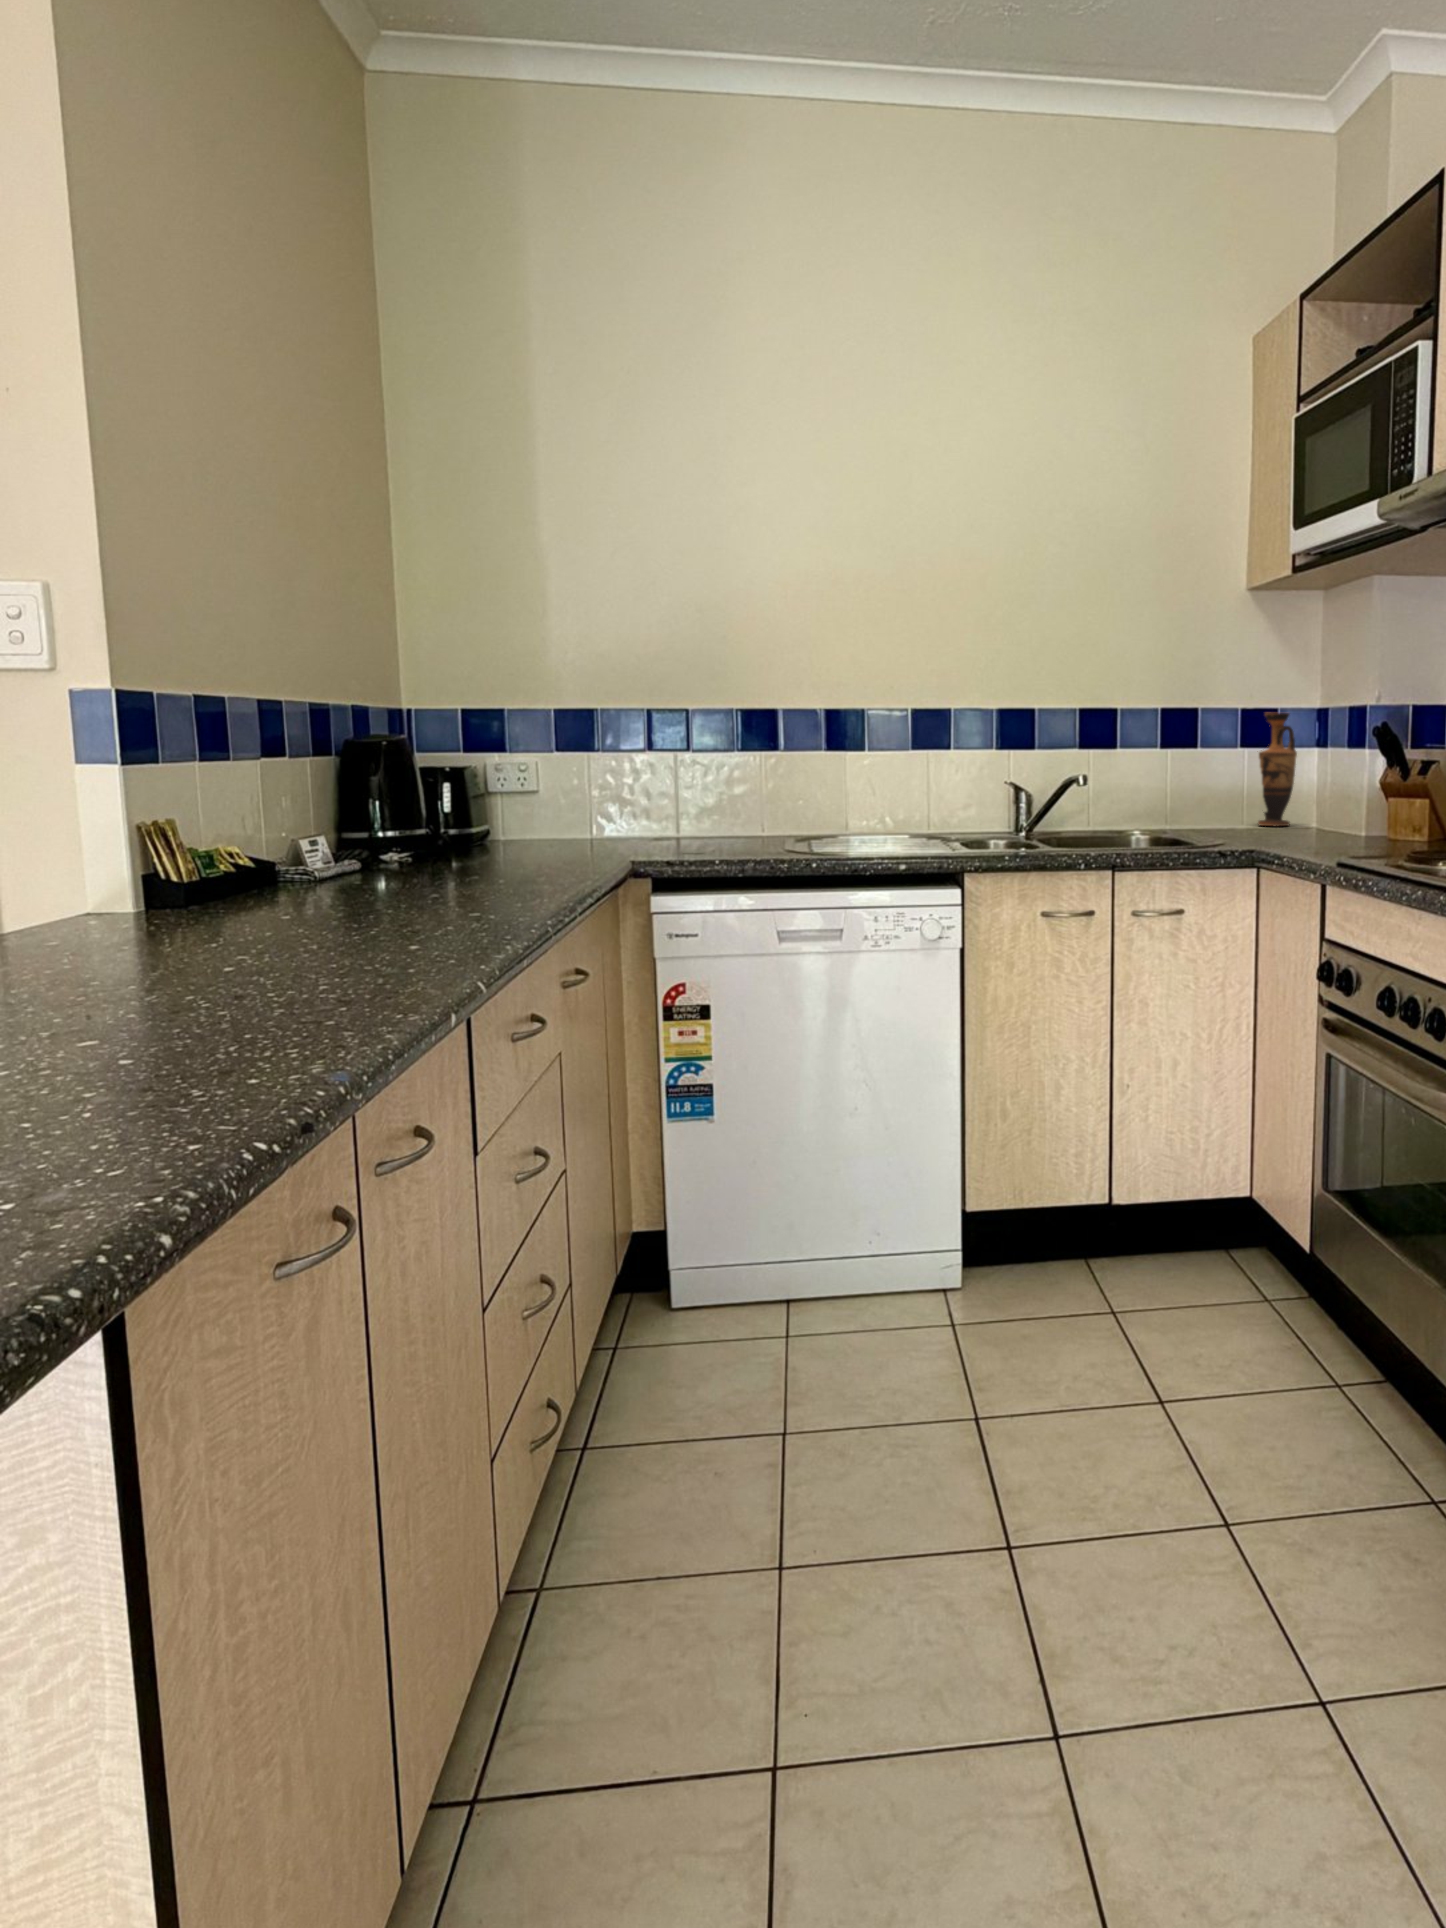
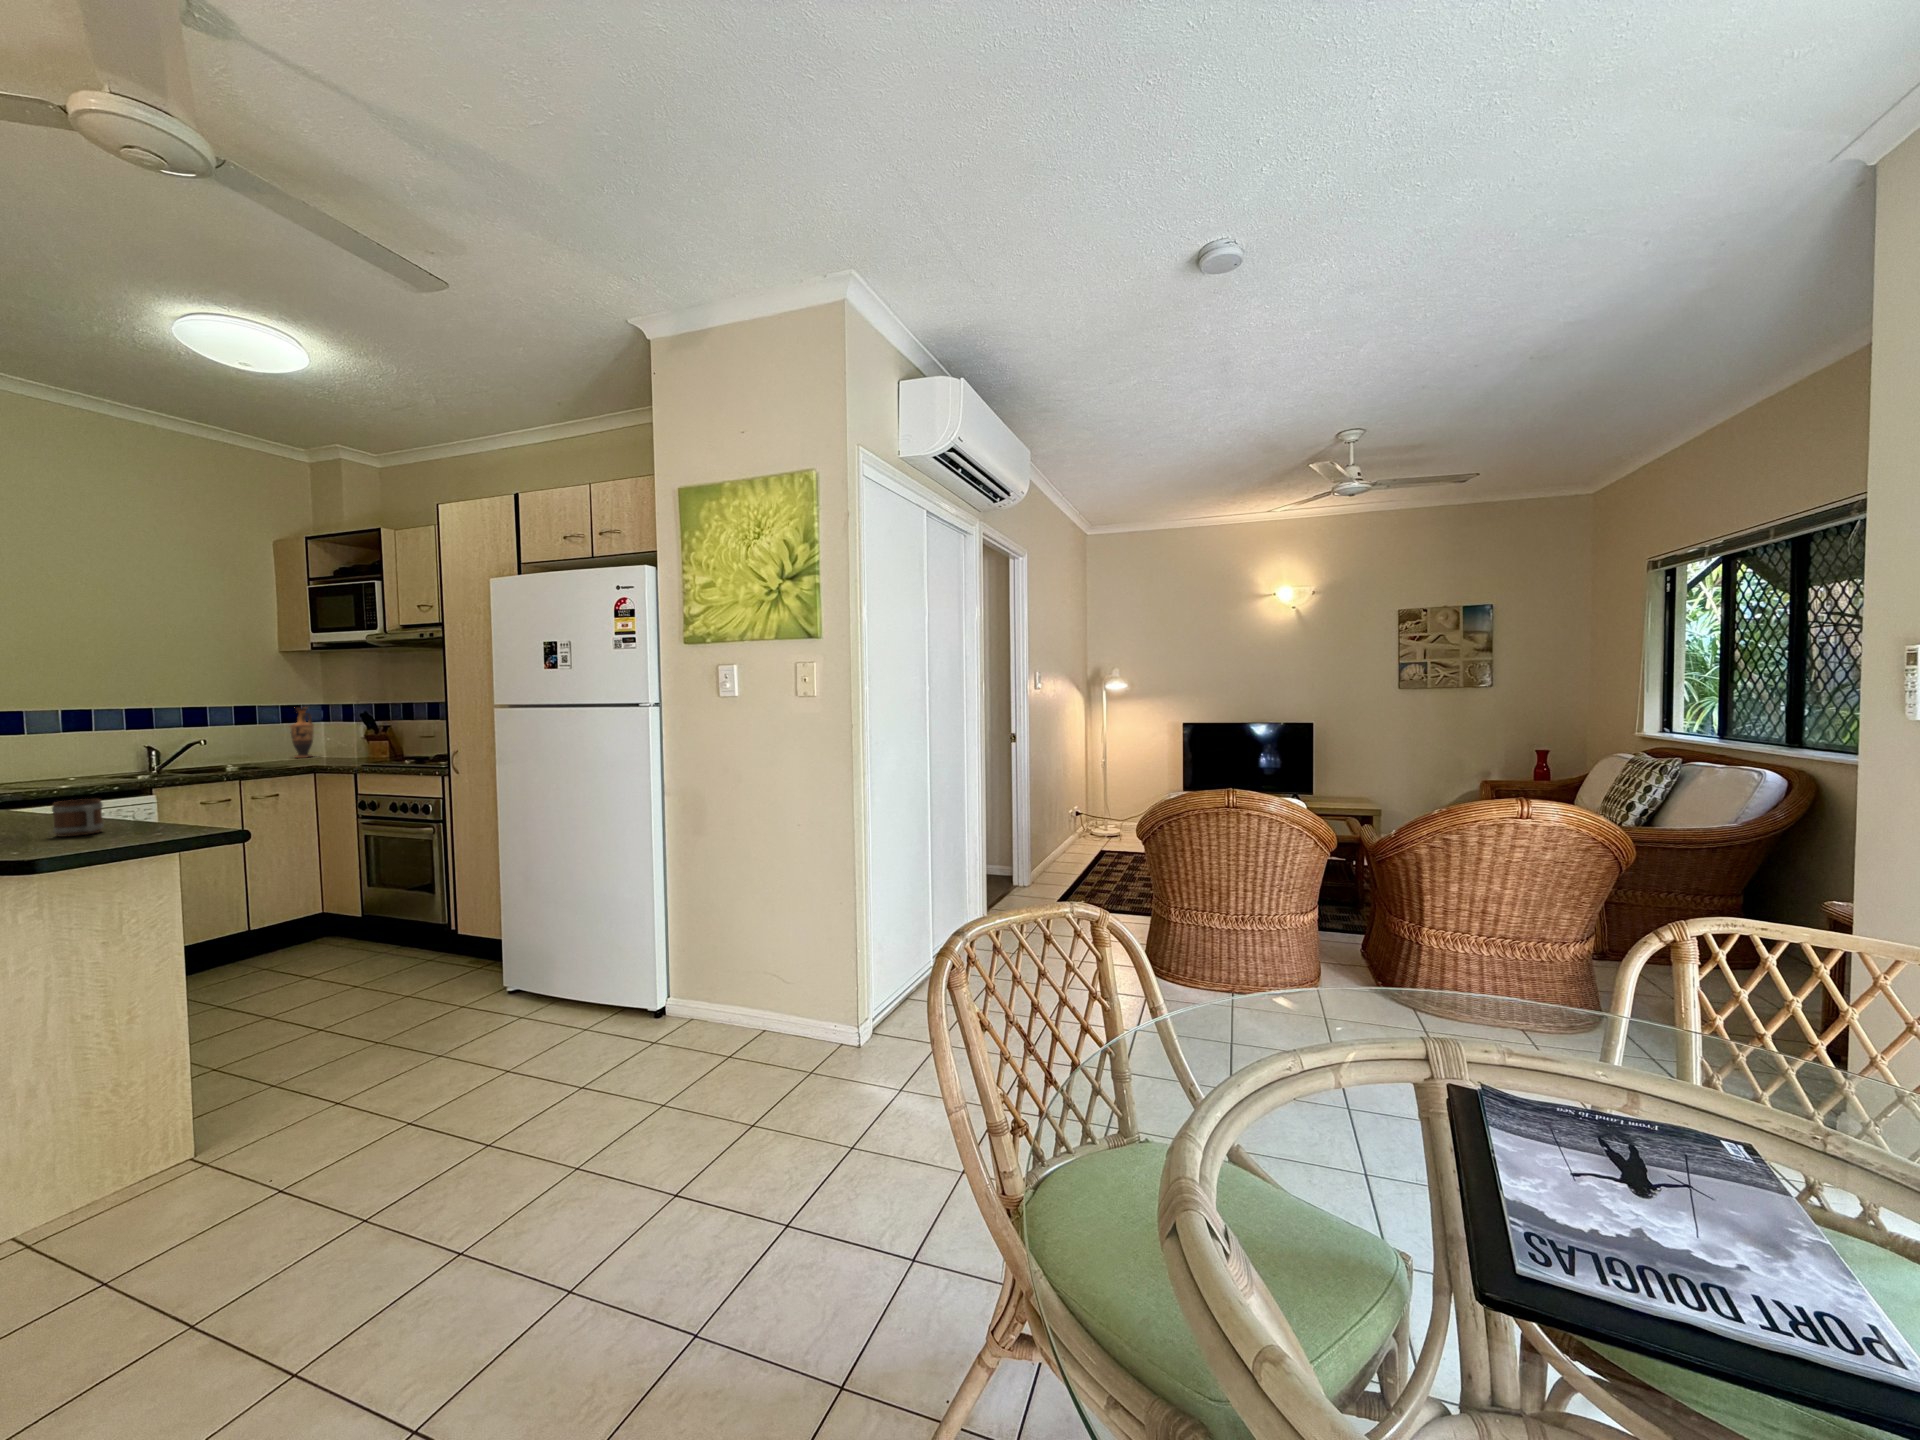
mug: none [153,932,305,1073] -> present [52,799,104,837]

